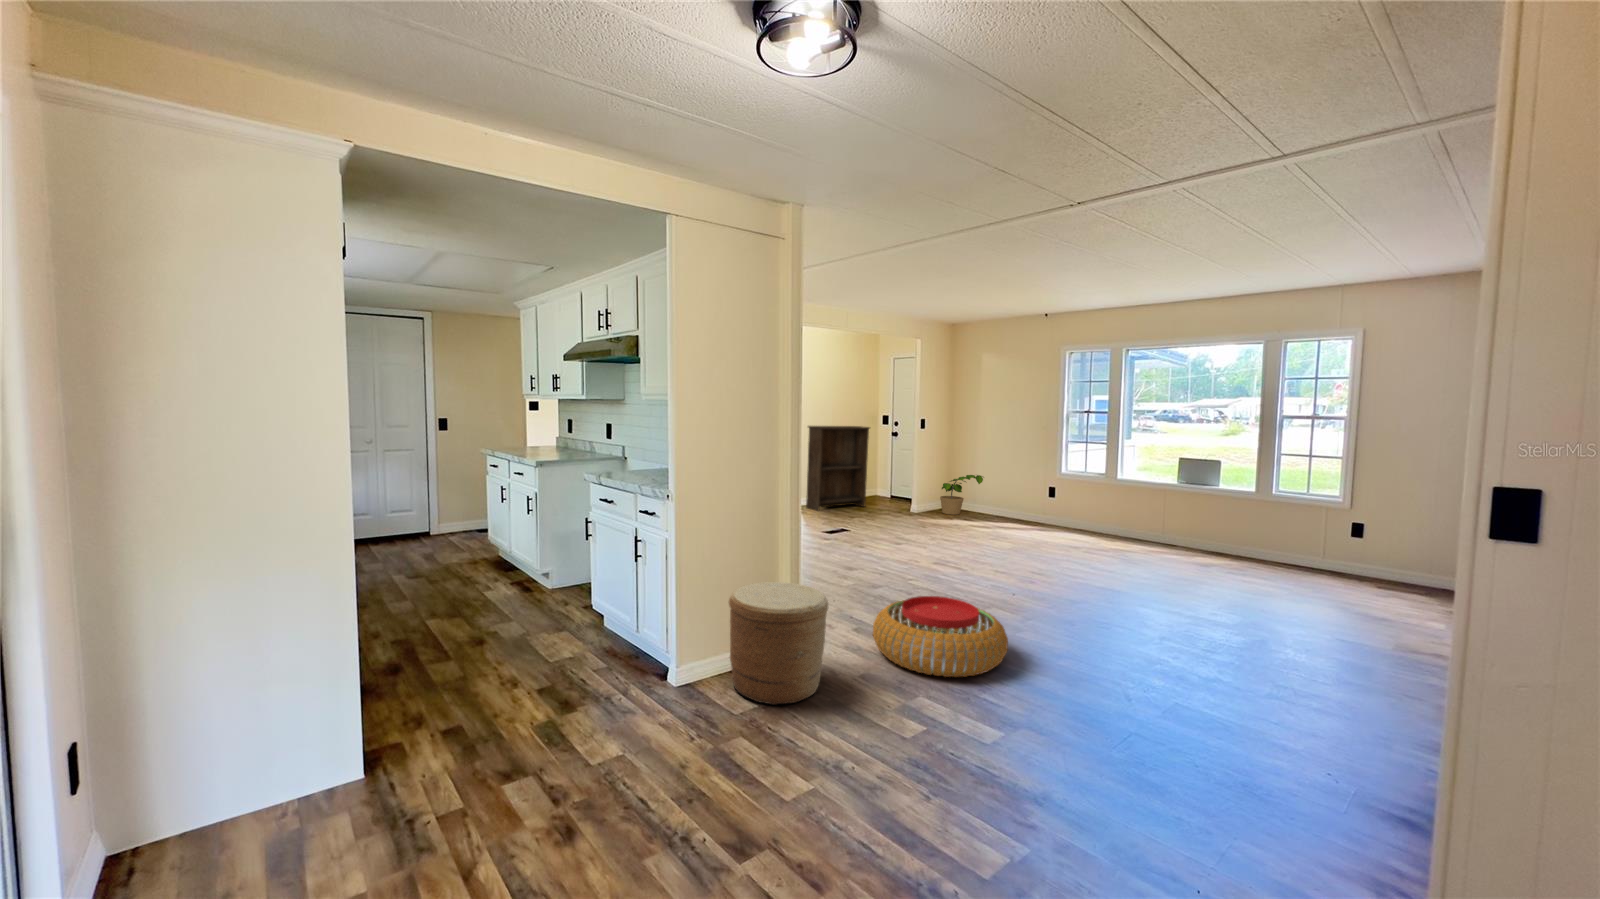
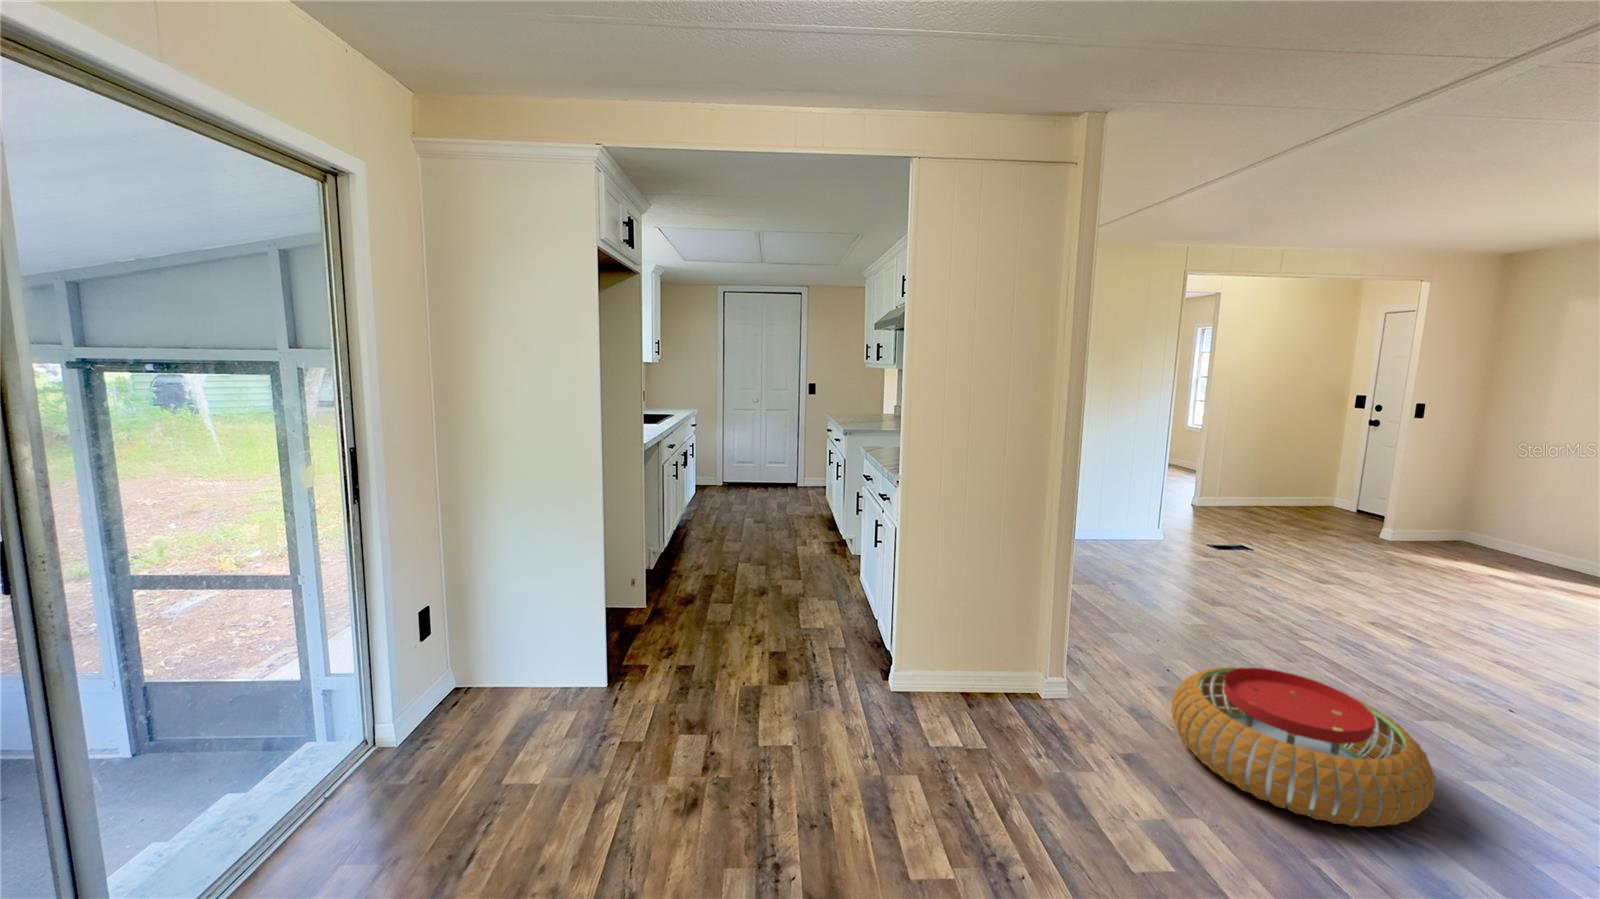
bookshelf: present [806,426,870,511] -> none [1201,410,1317,521]
potted plant: present [940,475,983,515] -> none [1443,494,1548,552]
woven basket: present [729,582,828,705] -> none [946,598,1075,758]

